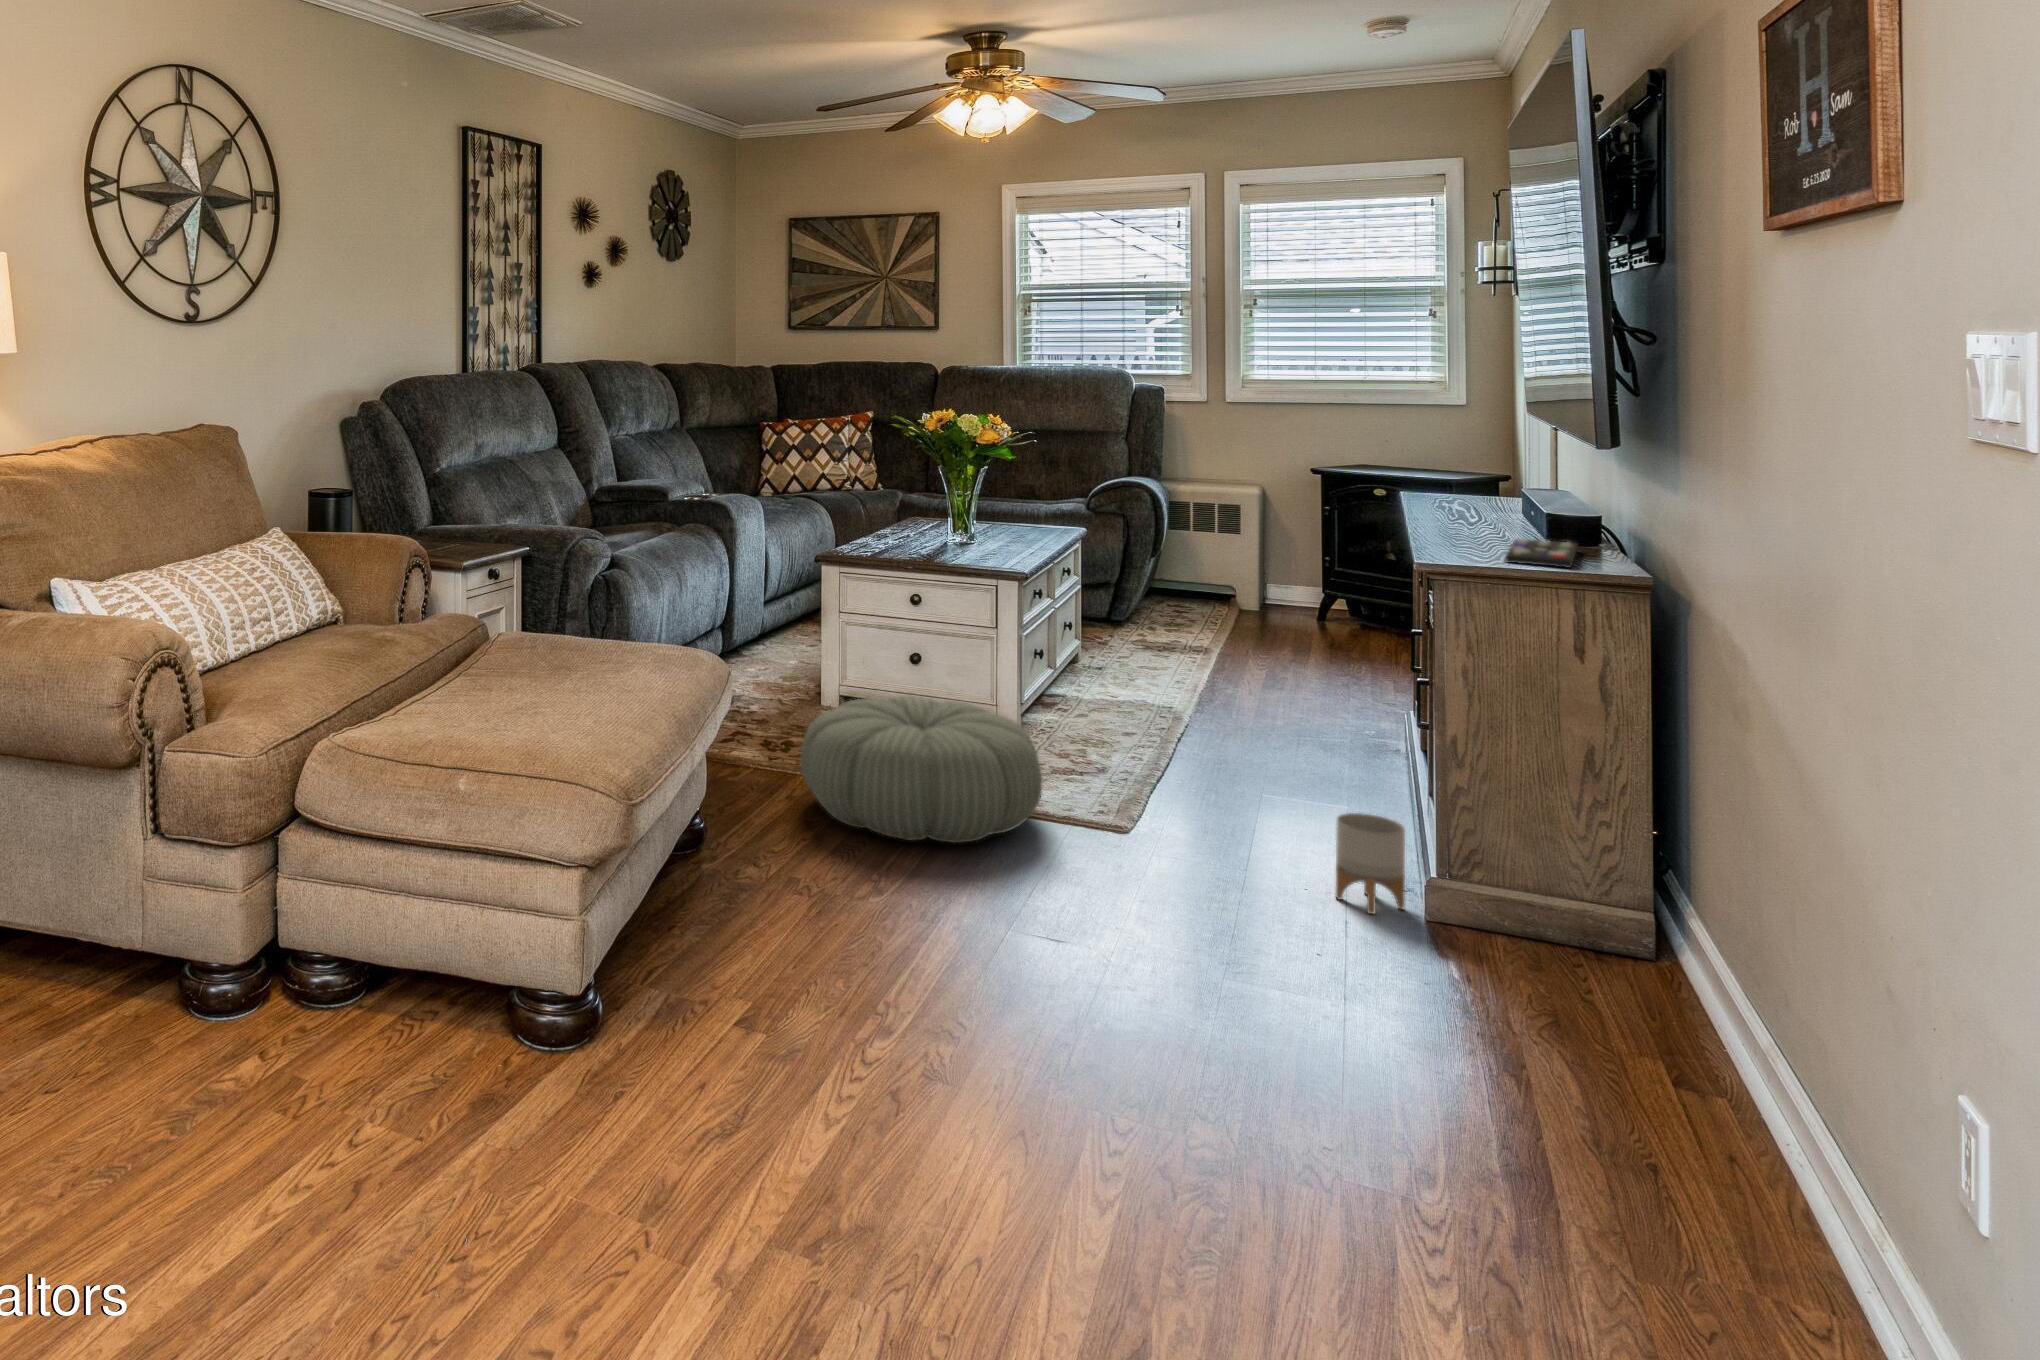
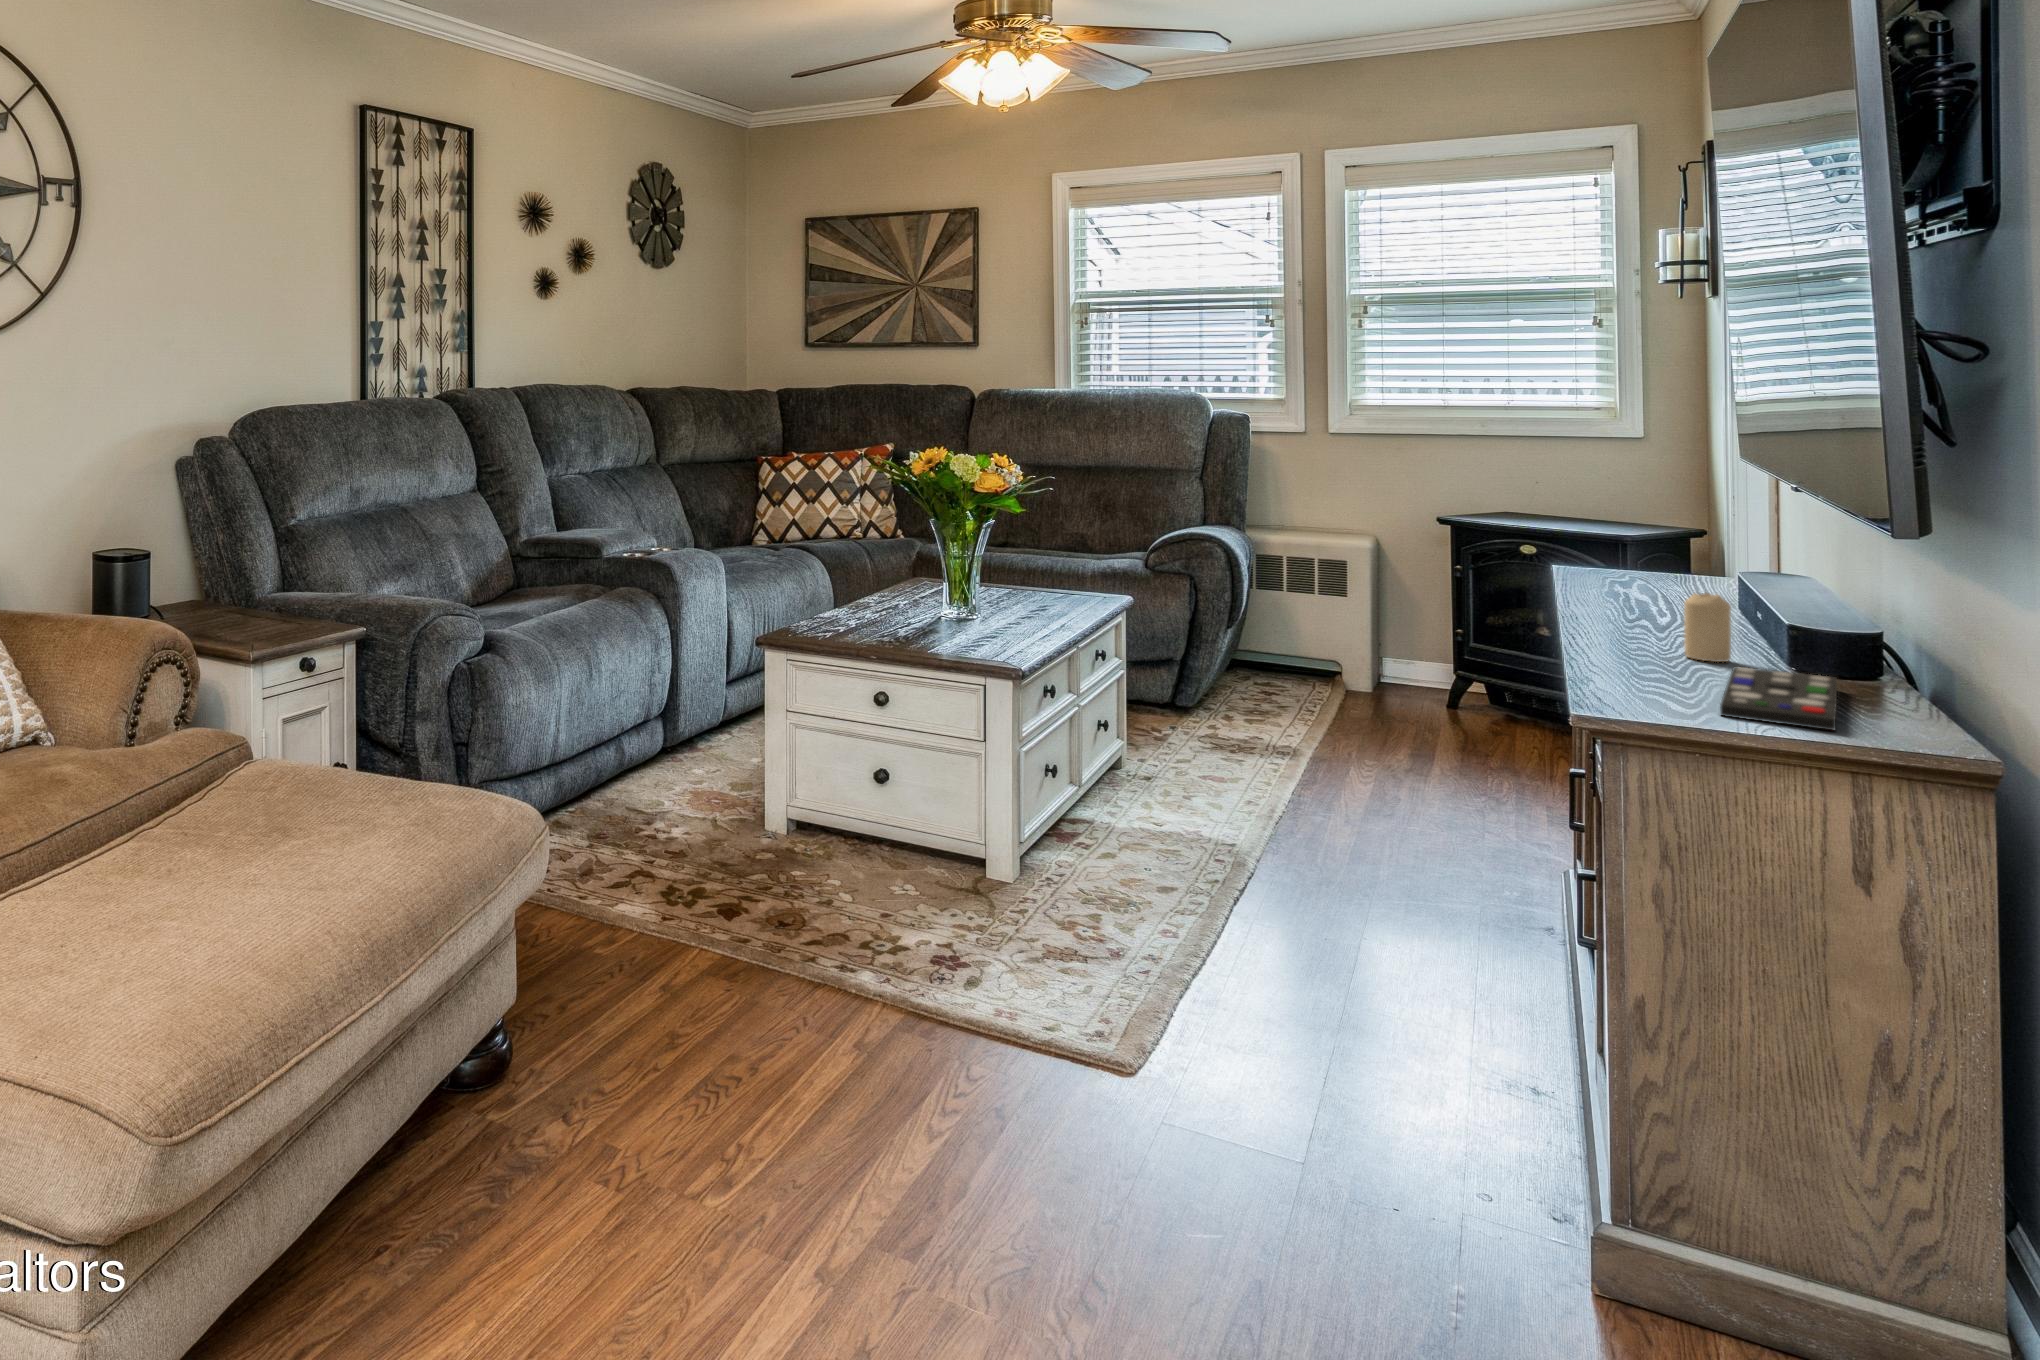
candle: none [1487,494,1516,539] -> present [1684,593,1731,662]
pouf: present [800,696,1042,843] -> none [678,851,1012,1090]
planter: present [1336,813,1405,914] -> none [1448,1090,1560,1267]

